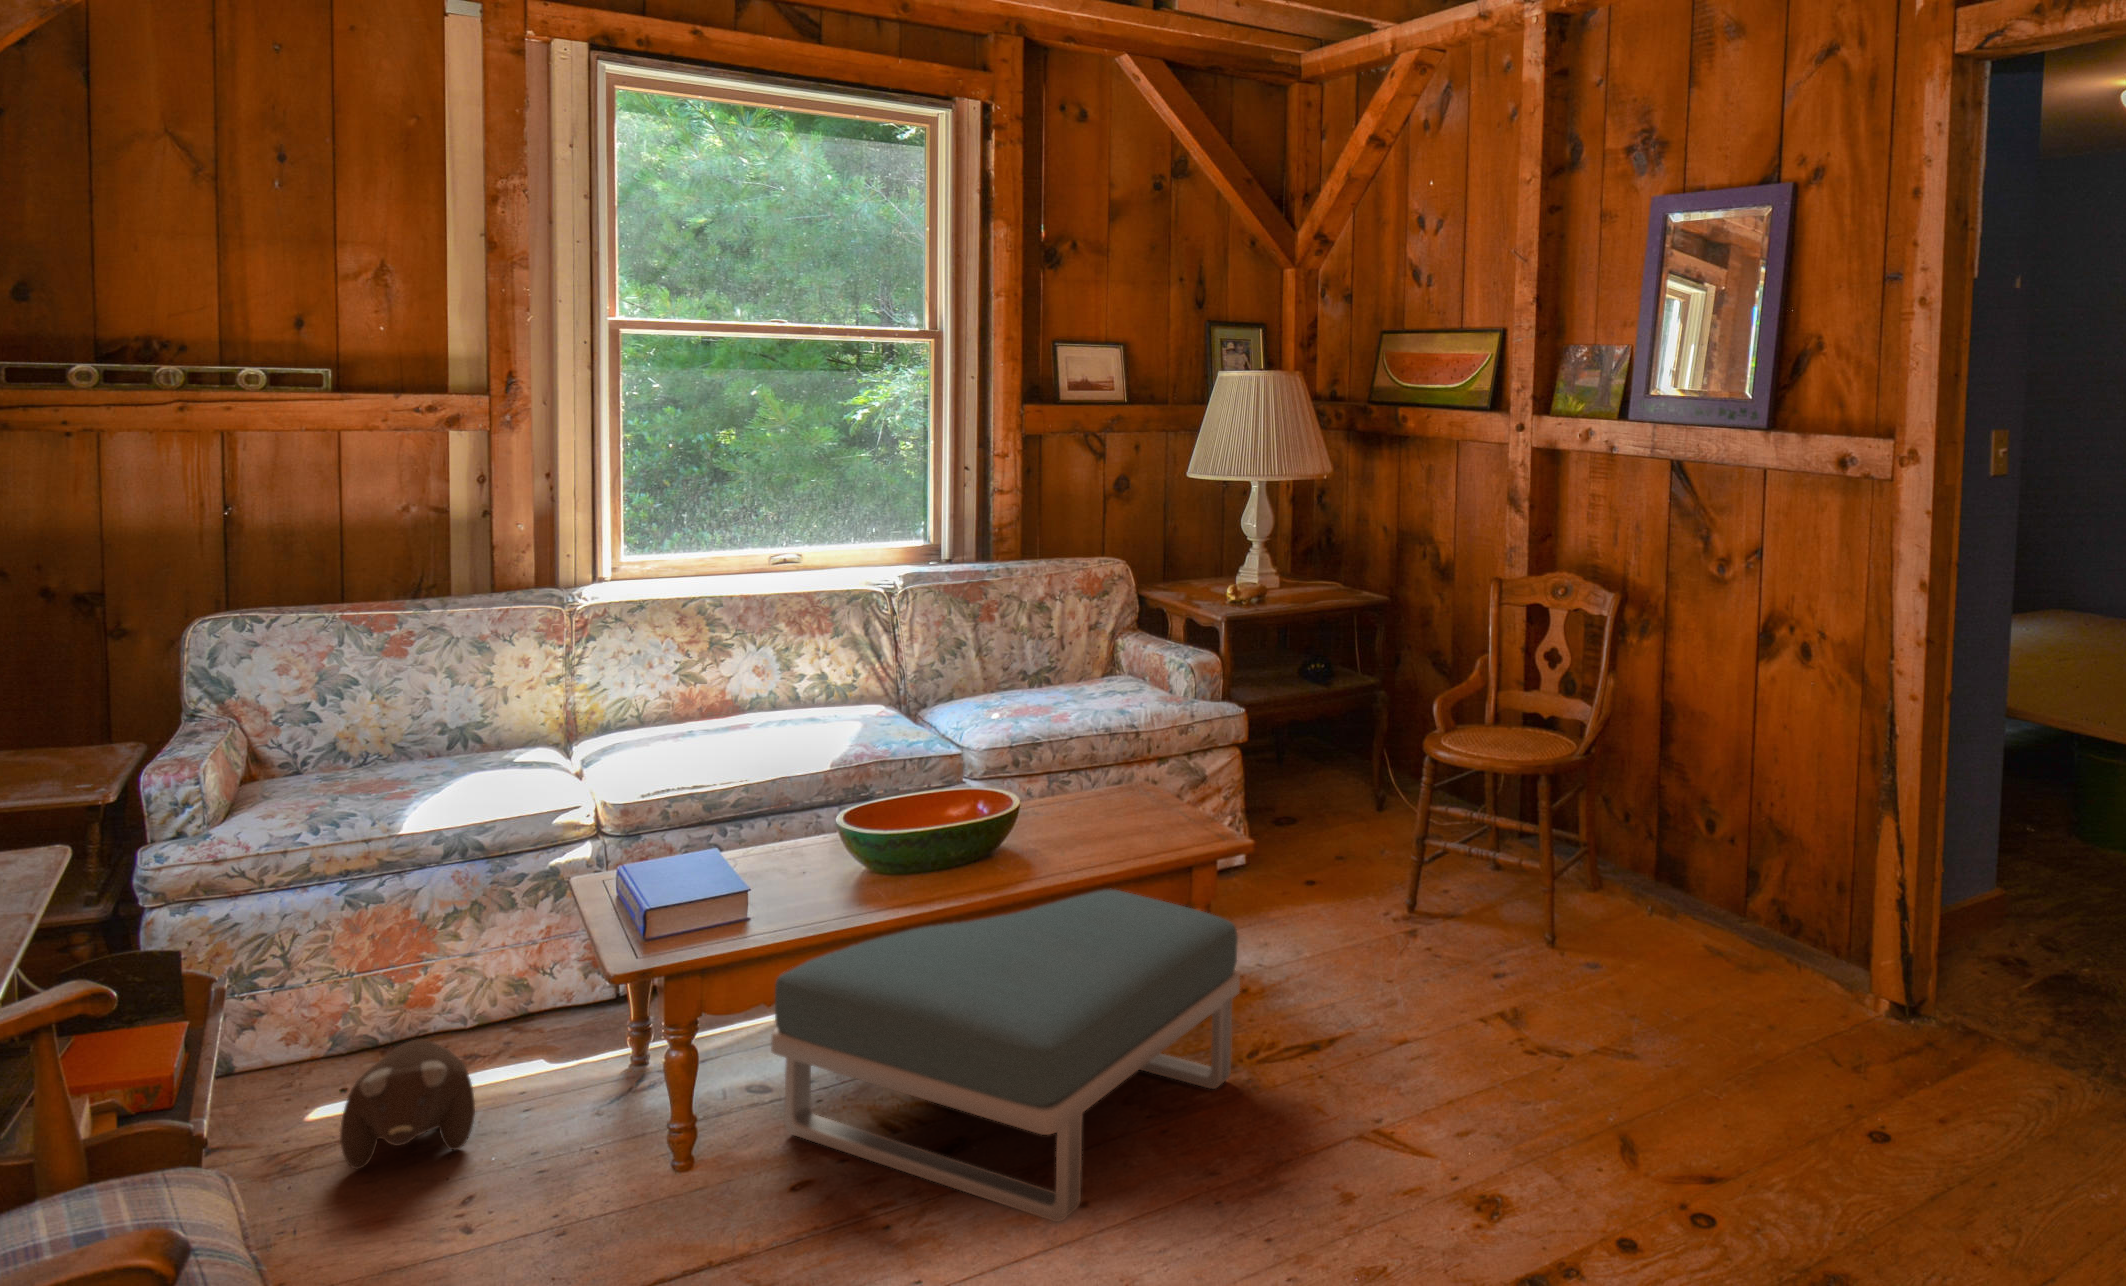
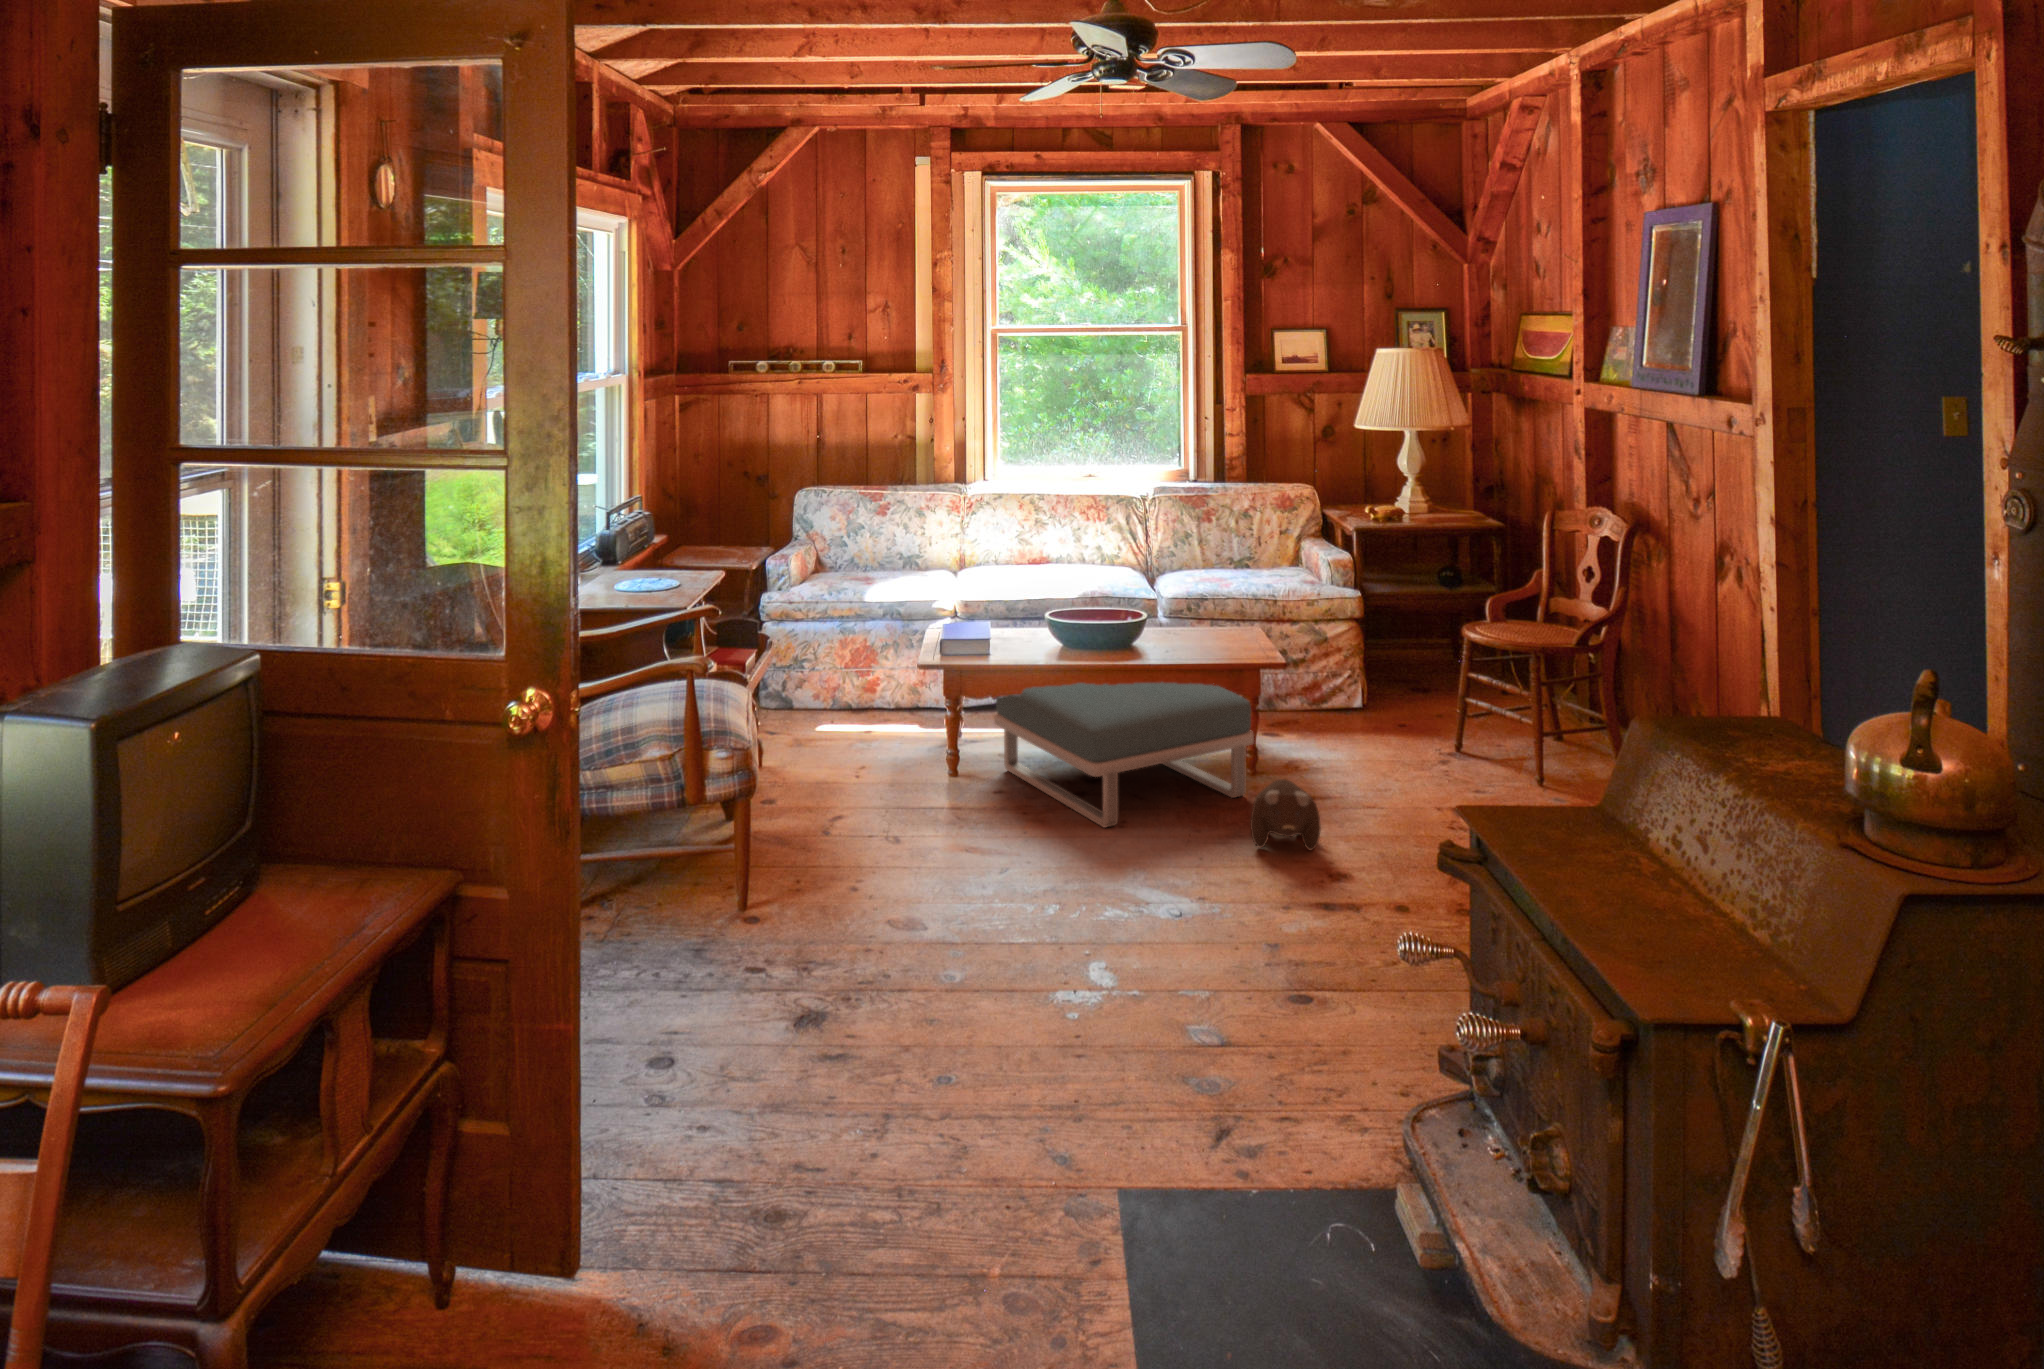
plush toy: present [340,1040,475,1169] -> present [1250,779,1321,850]

